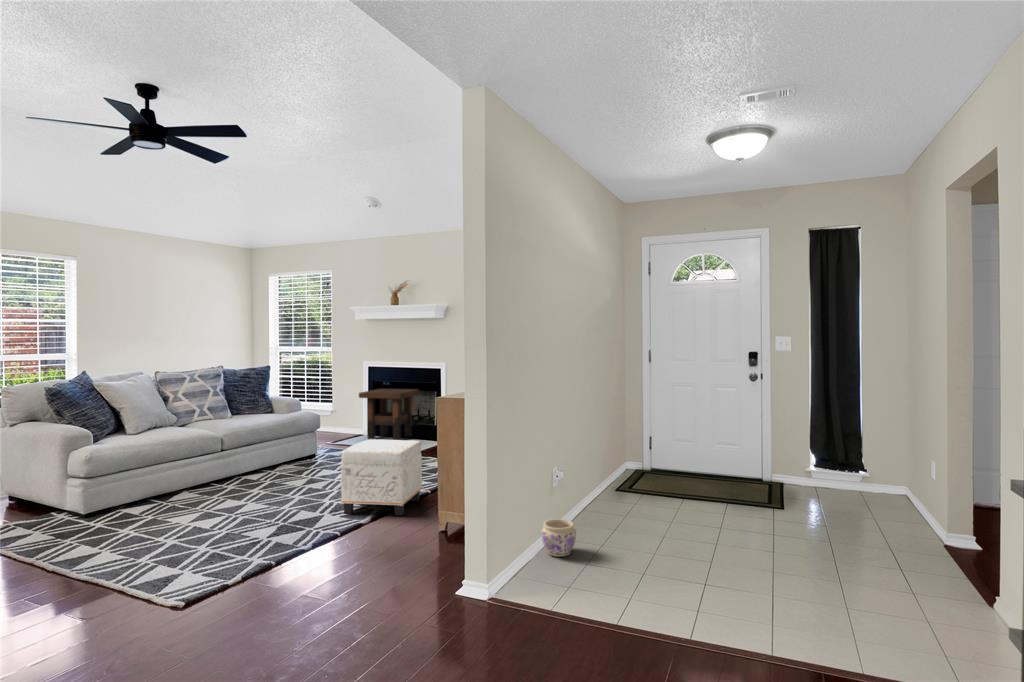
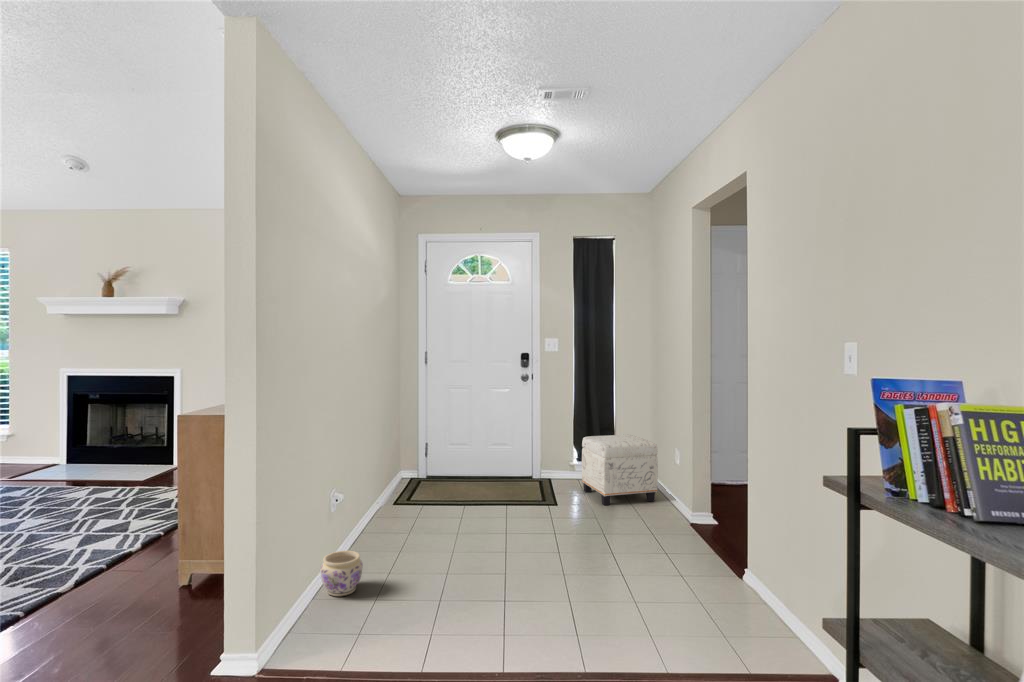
side table: present [359,389,419,440] -> none [52,402,143,471]
ottoman: present [341,440,422,515] -> present [582,435,658,505]

